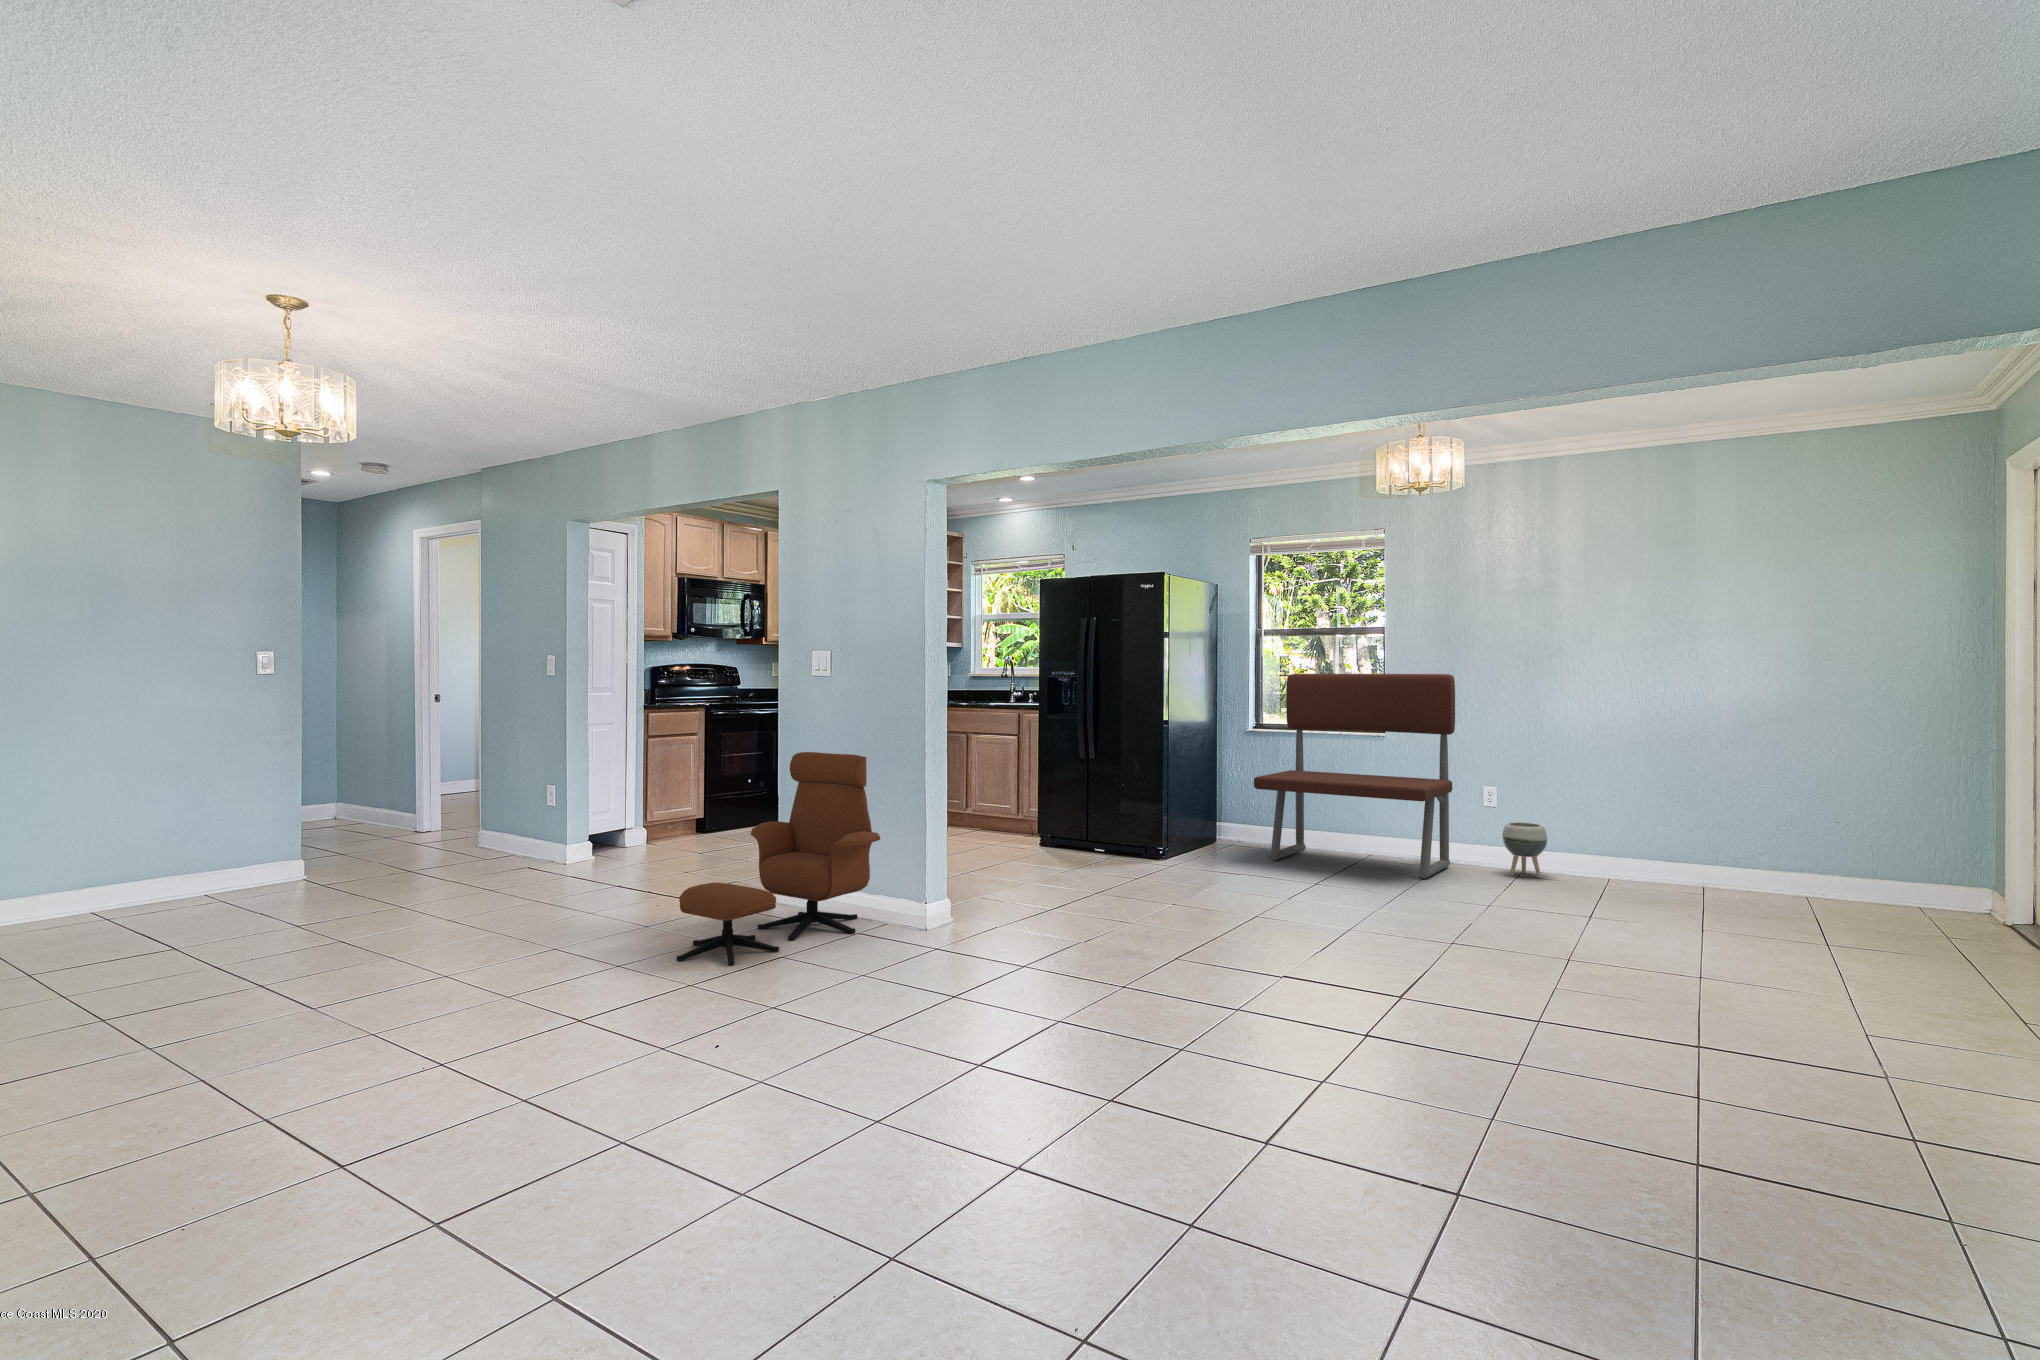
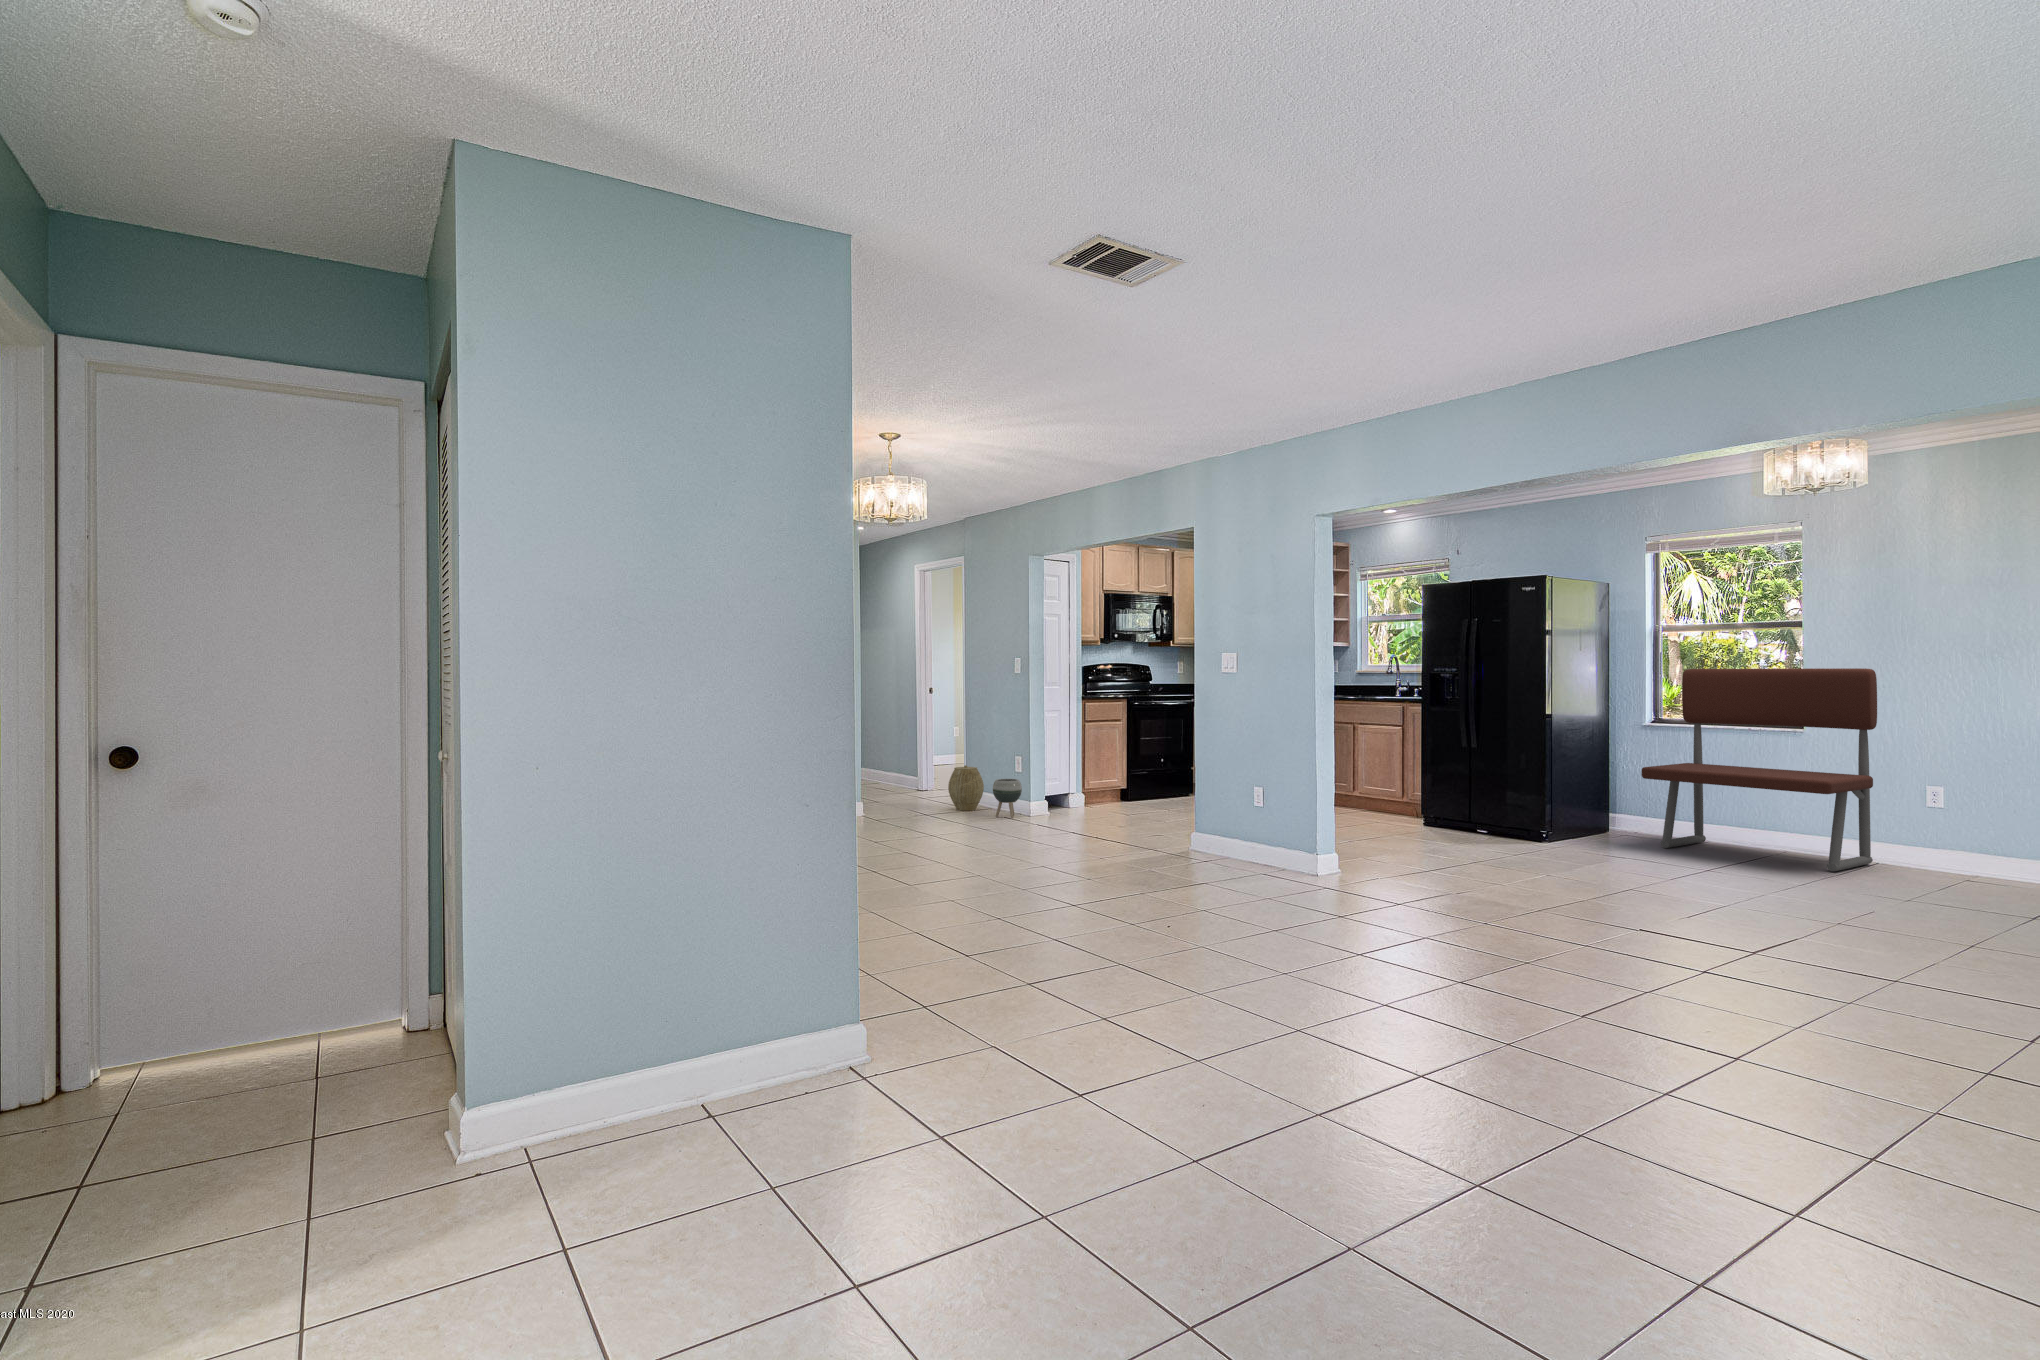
lounge chair: present [676,752,880,965] -> none [1129,733,1280,885]
woven basket: none [450,799,503,859] -> present [948,765,984,810]
planter: present [1502,822,1547,878] -> present [993,779,1022,818]

